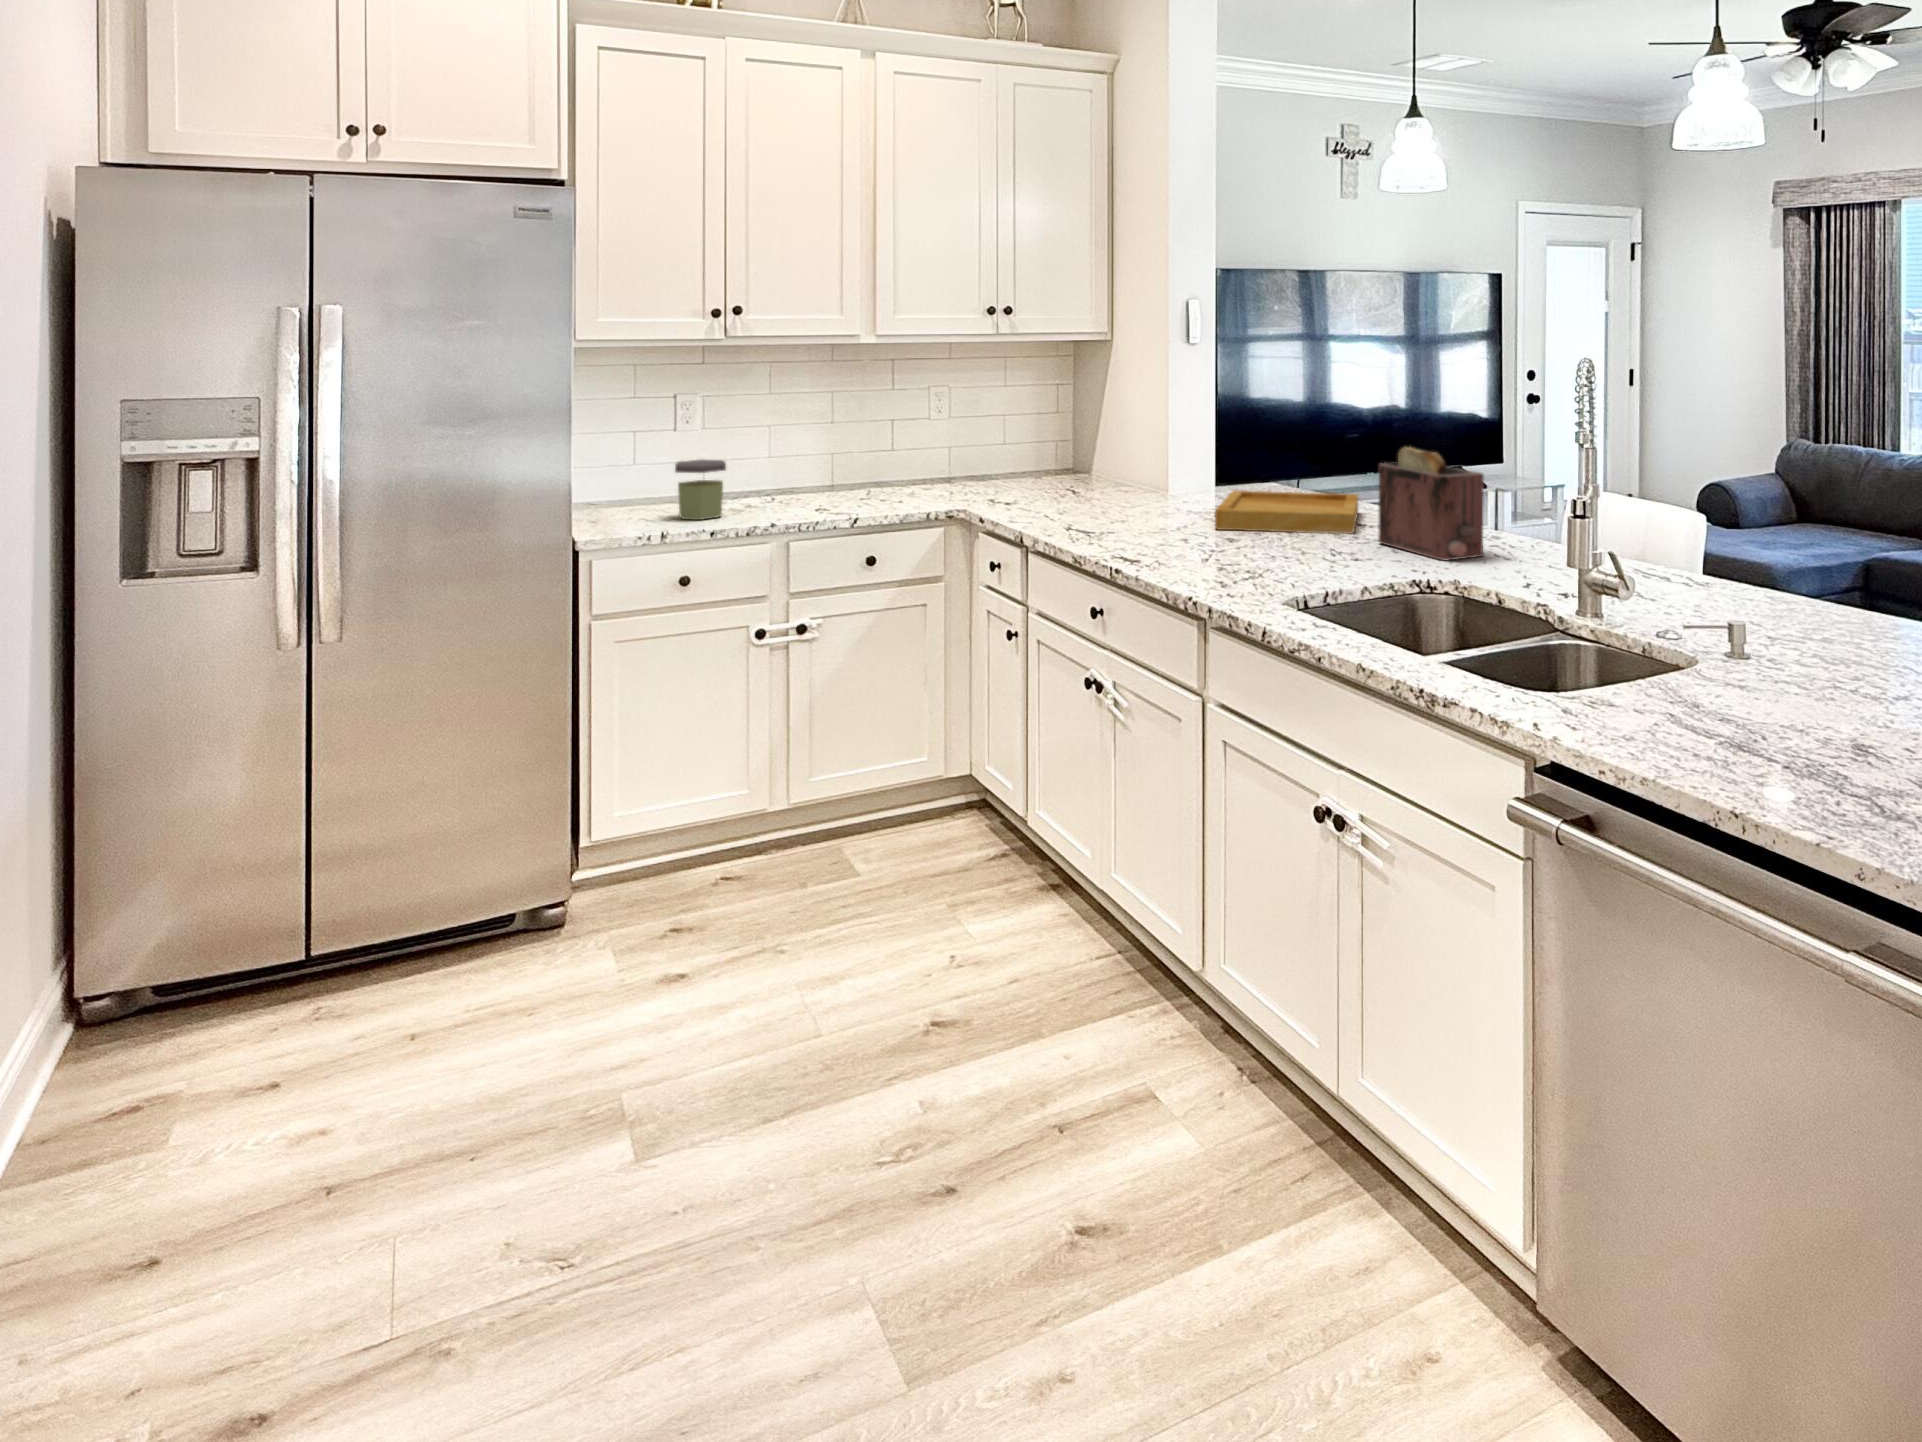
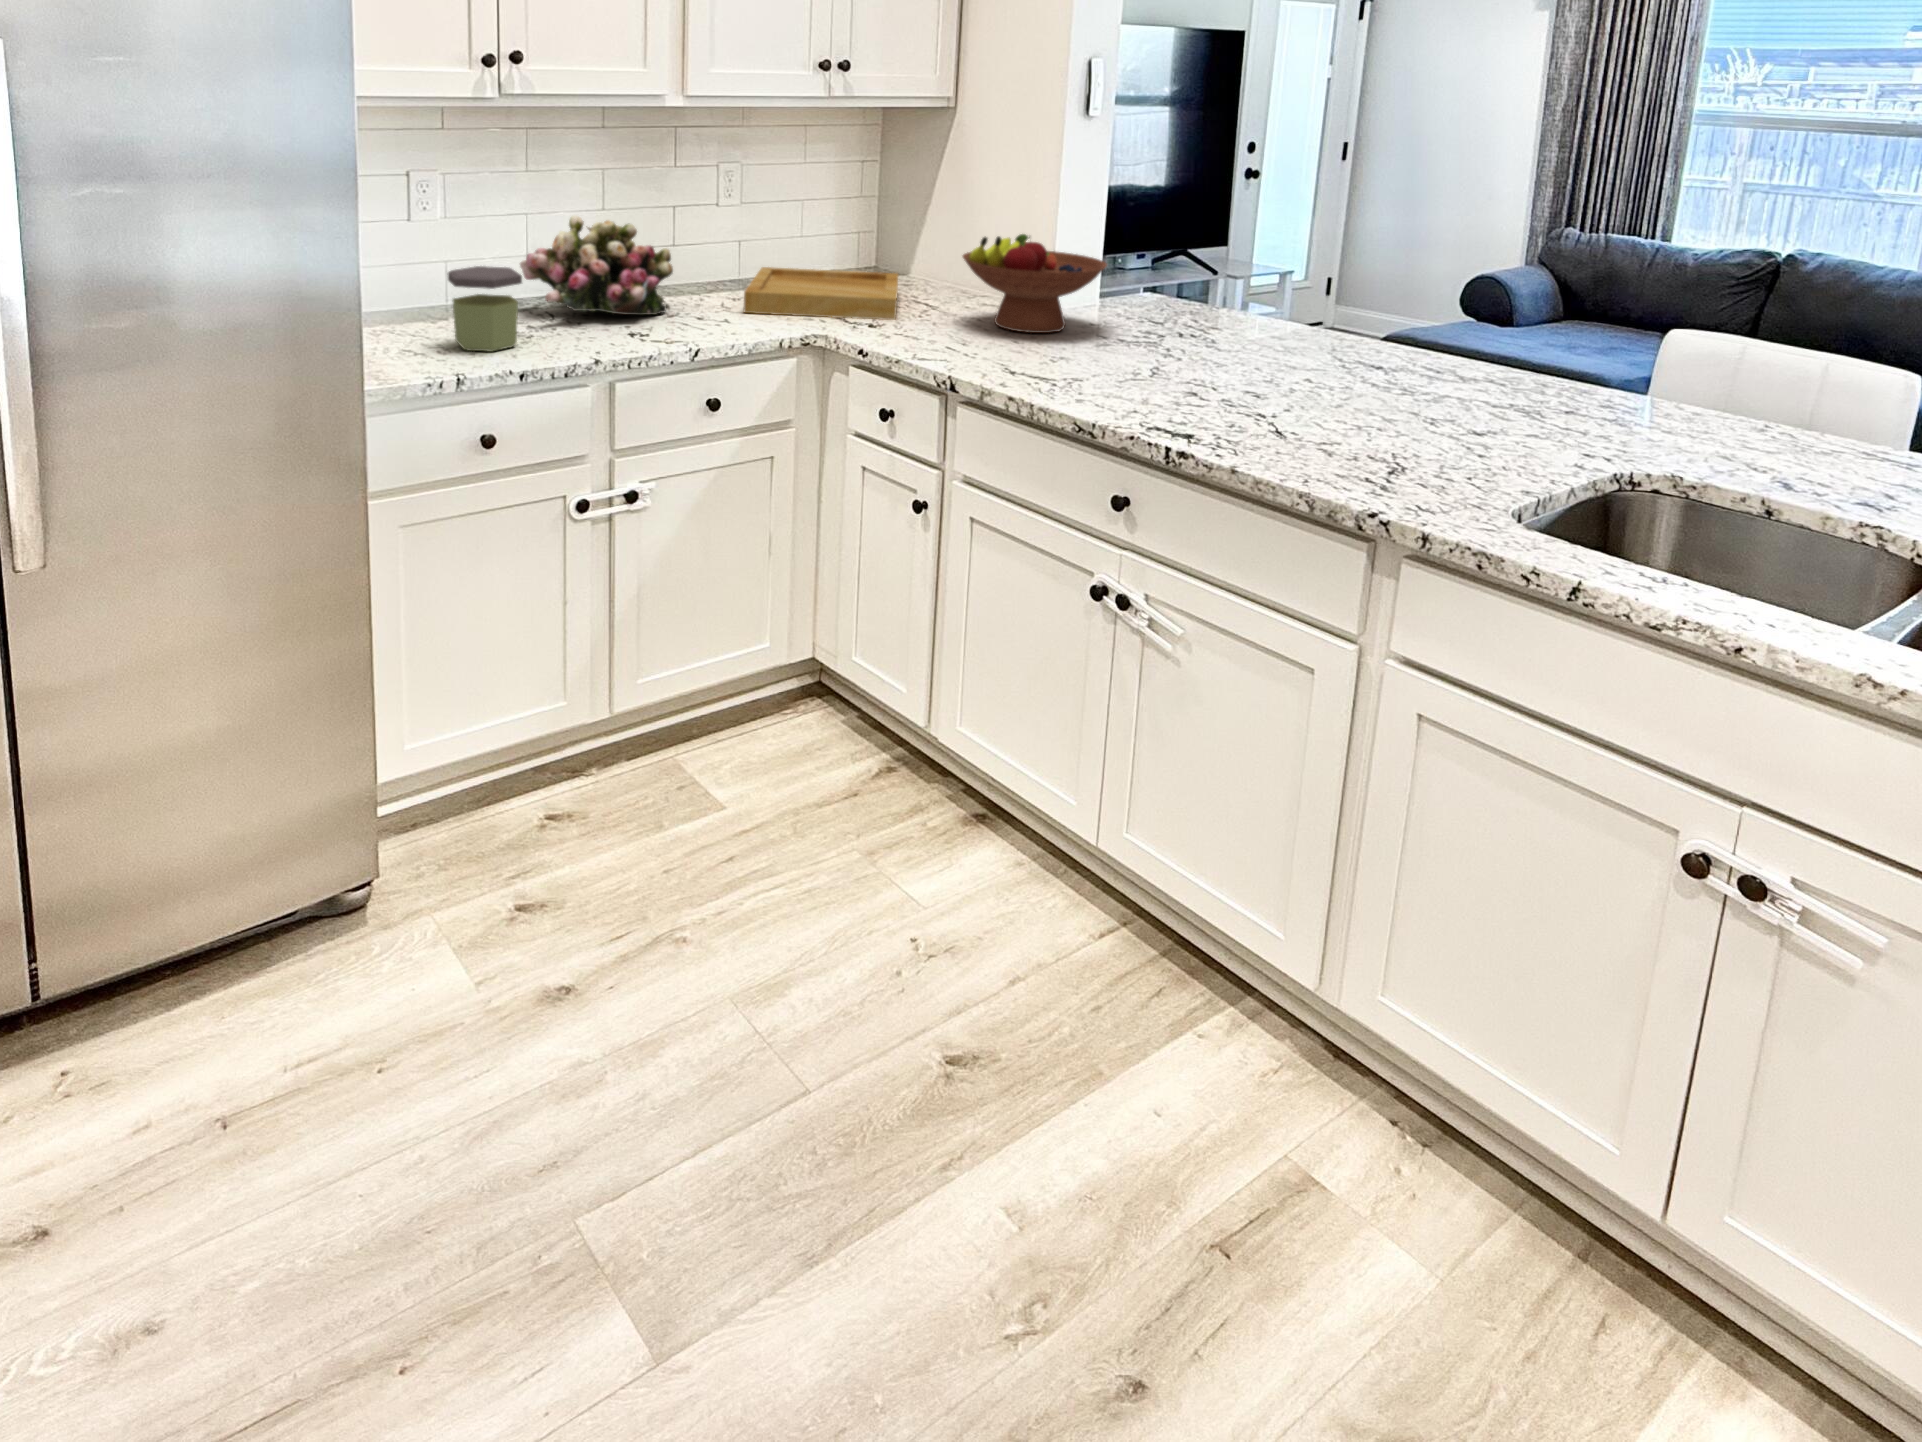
flower arrangement: none [752,426,870,499] -> present [520,215,673,315]
fruit bowl: none [1074,433,1183,507] -> present [963,234,1107,333]
toaster: present [1378,447,1484,560] -> none [1470,279,1669,440]
tray: present [1215,491,1358,534] -> present [744,267,898,320]

